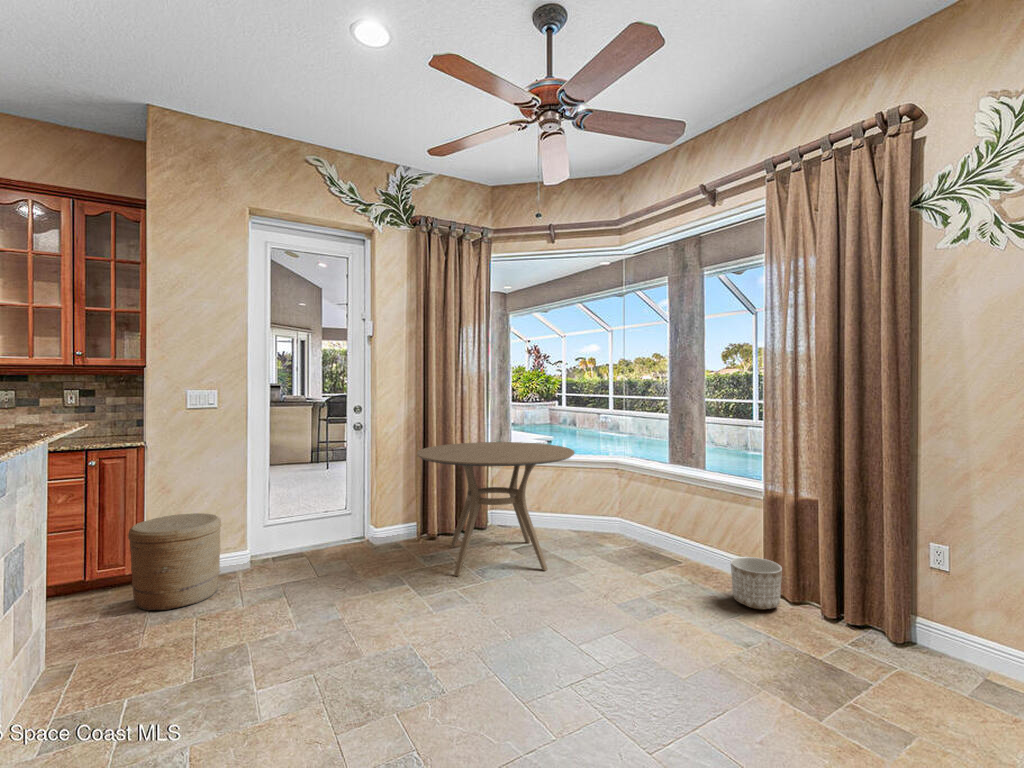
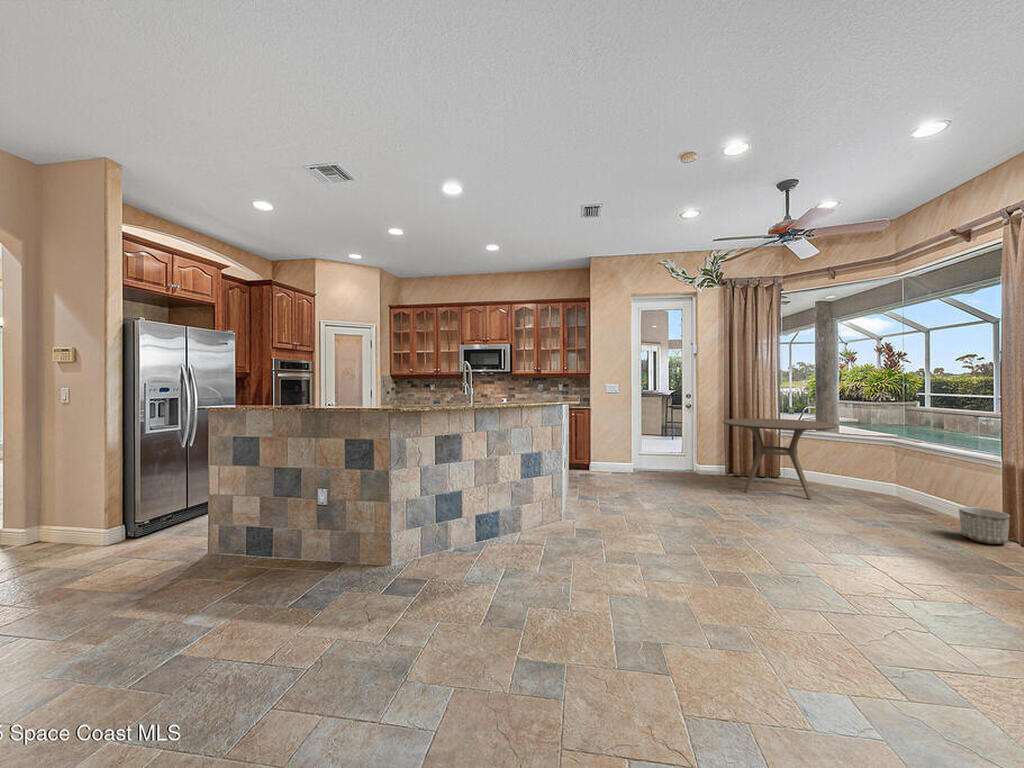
woven basket: present [128,513,221,611] -> none [586,441,621,480]

